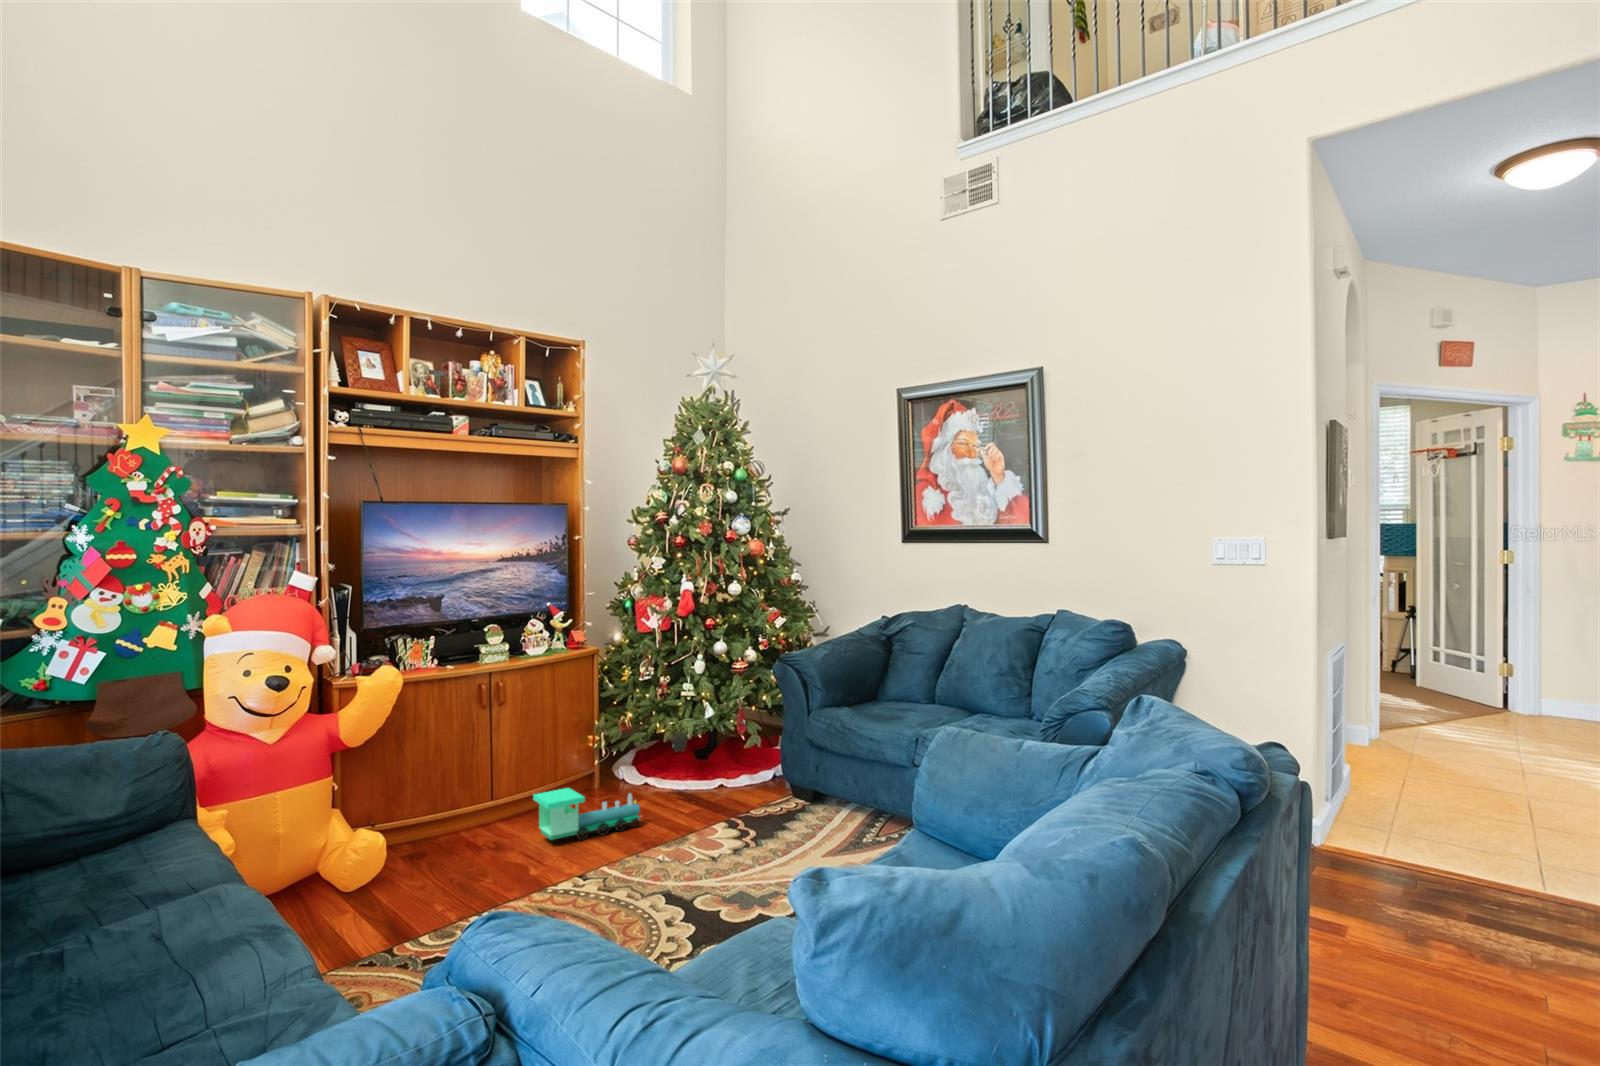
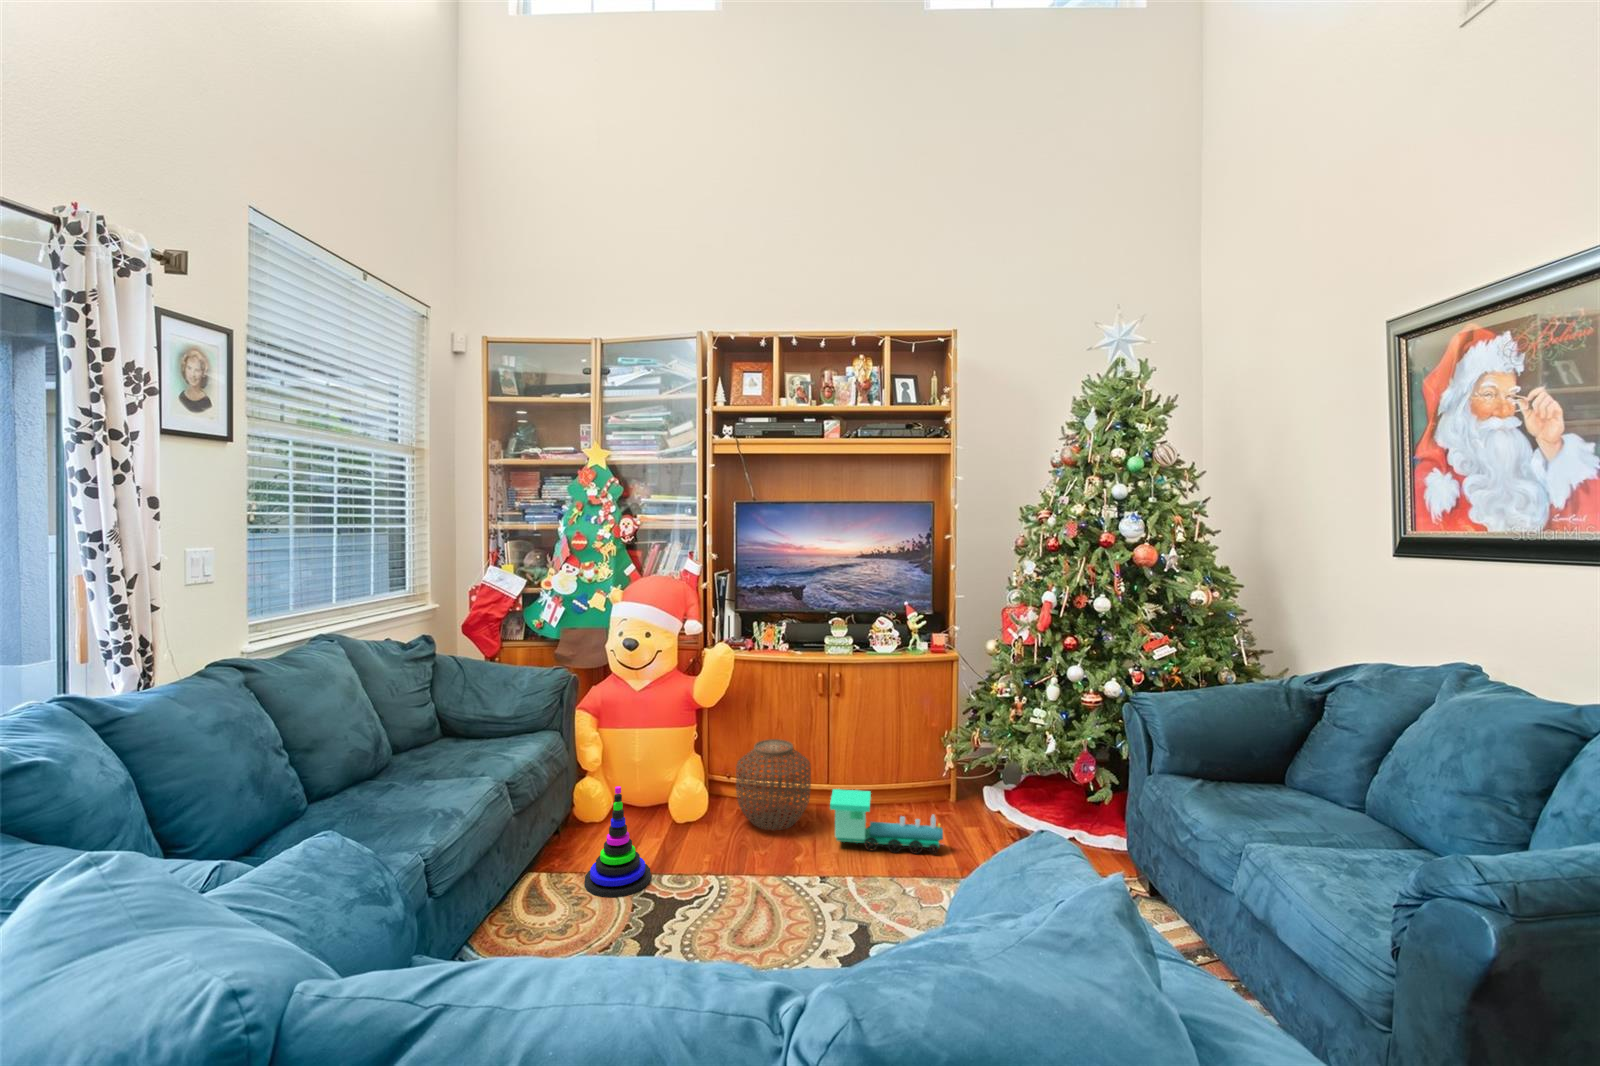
woven basket: none [419,761,504,856] -> present [736,739,811,830]
stacking toy: none [340,824,417,944] -> present [584,786,651,898]

